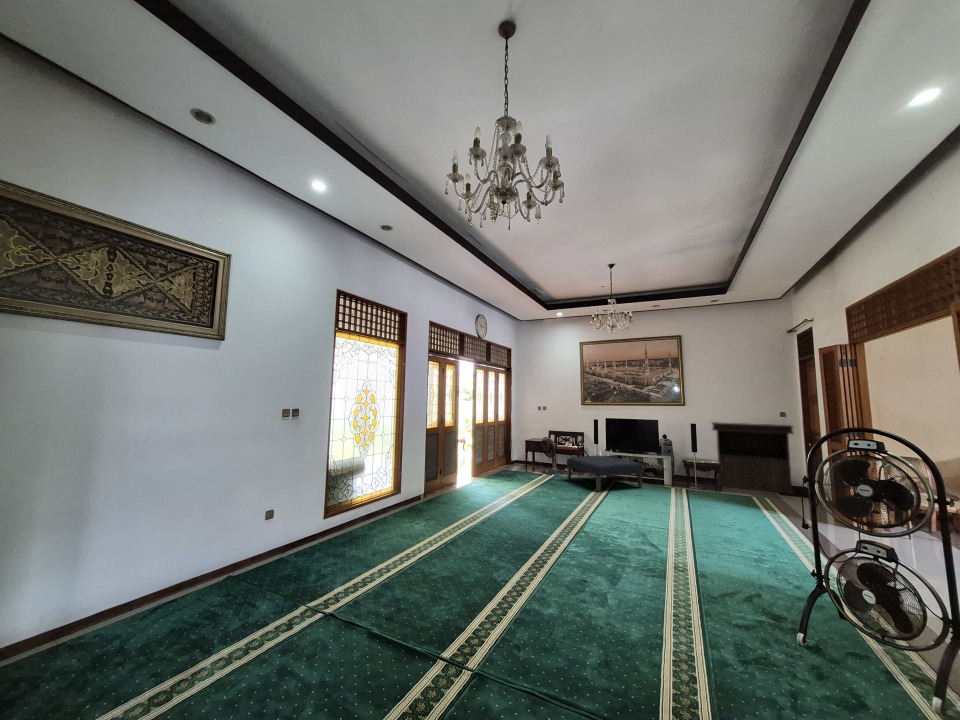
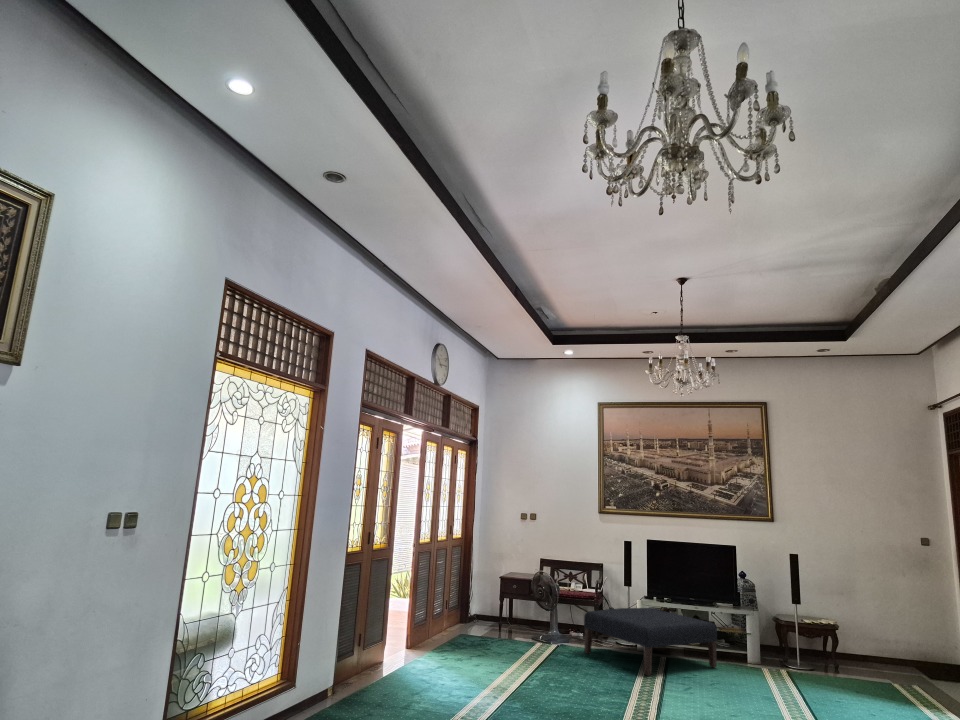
console table: present [712,422,794,494] -> none [819,552,953,678]

